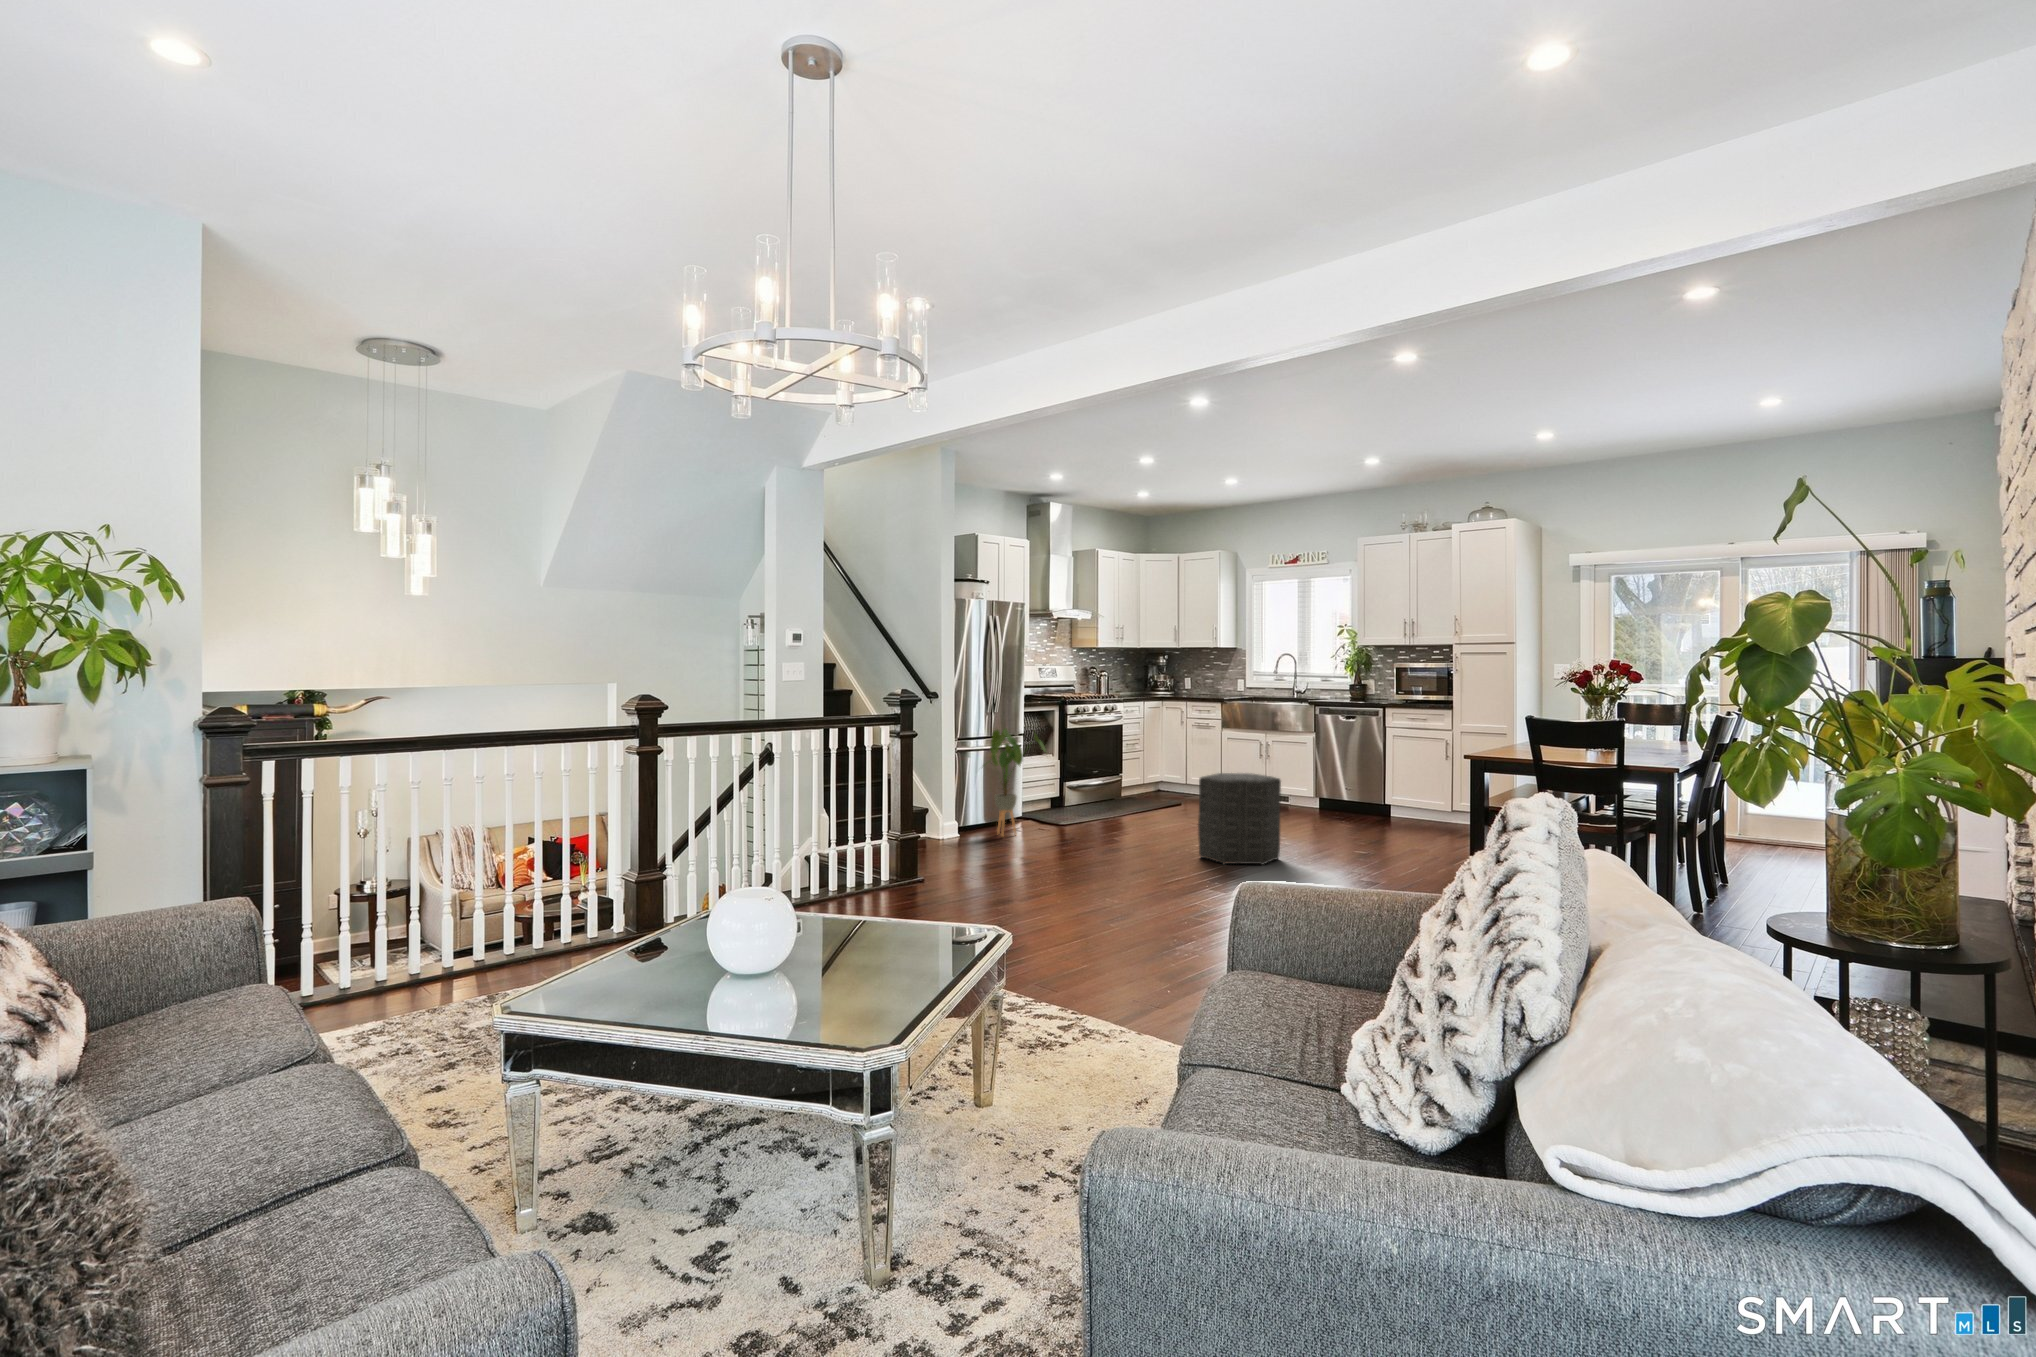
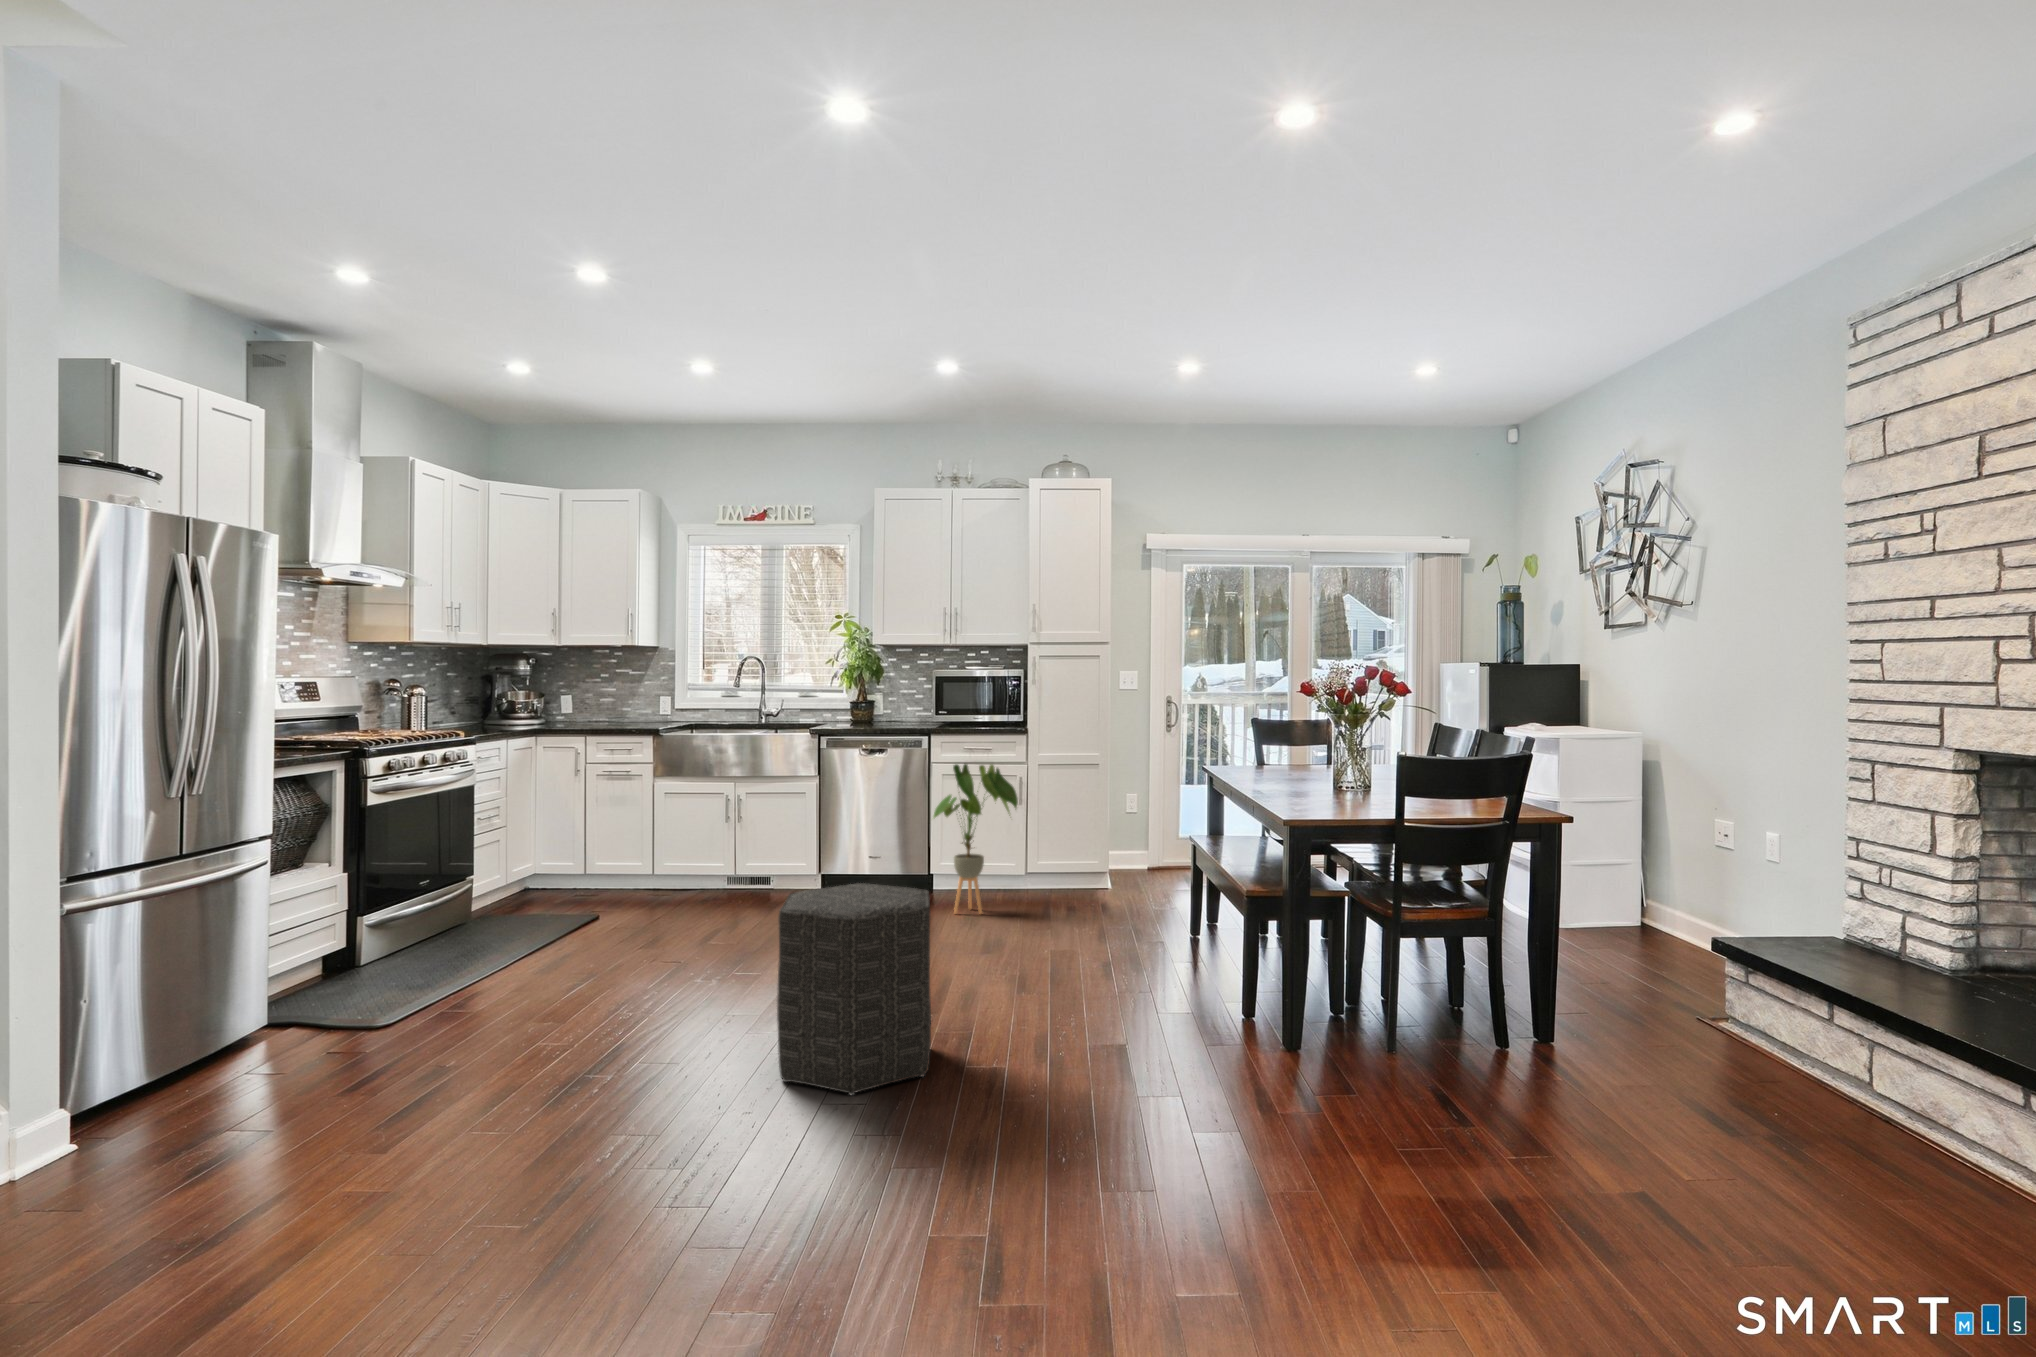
house plant: present [985,729,1046,836] -> present [934,764,1018,914]

